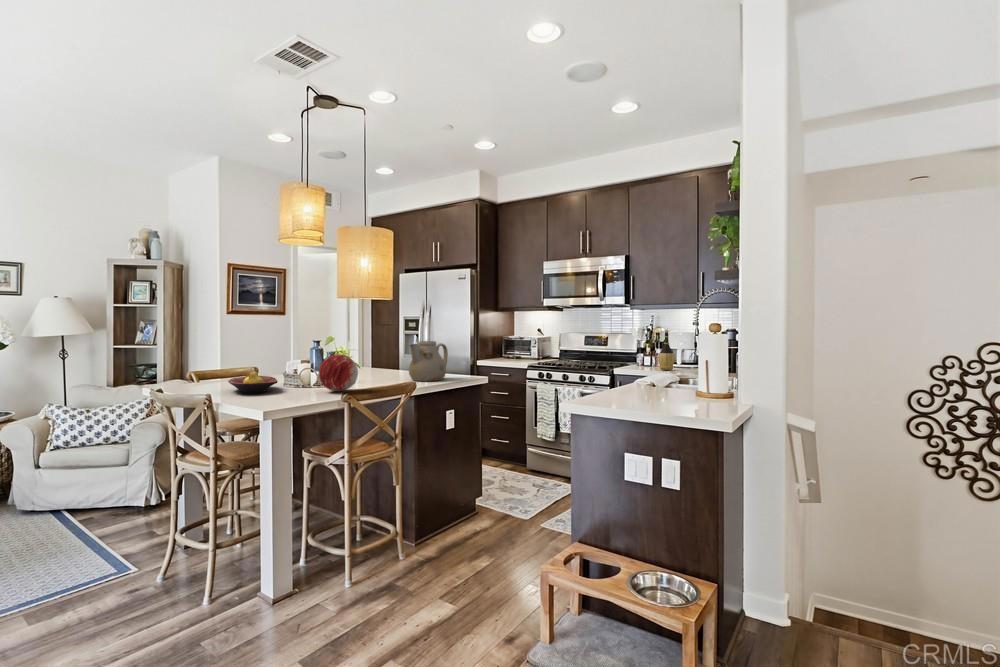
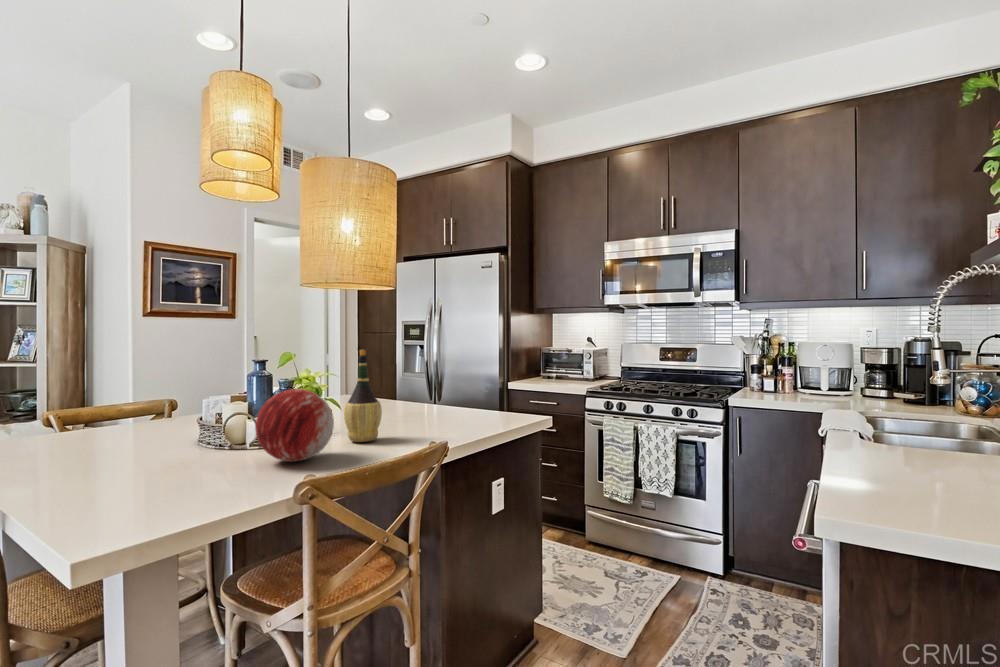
wine bottle: present [658,330,675,370] -> present [344,350,382,442]
teapot: present [409,341,448,381] -> none [422,359,485,429]
fruit bowl: present [228,370,278,394] -> none [77,419,179,470]

